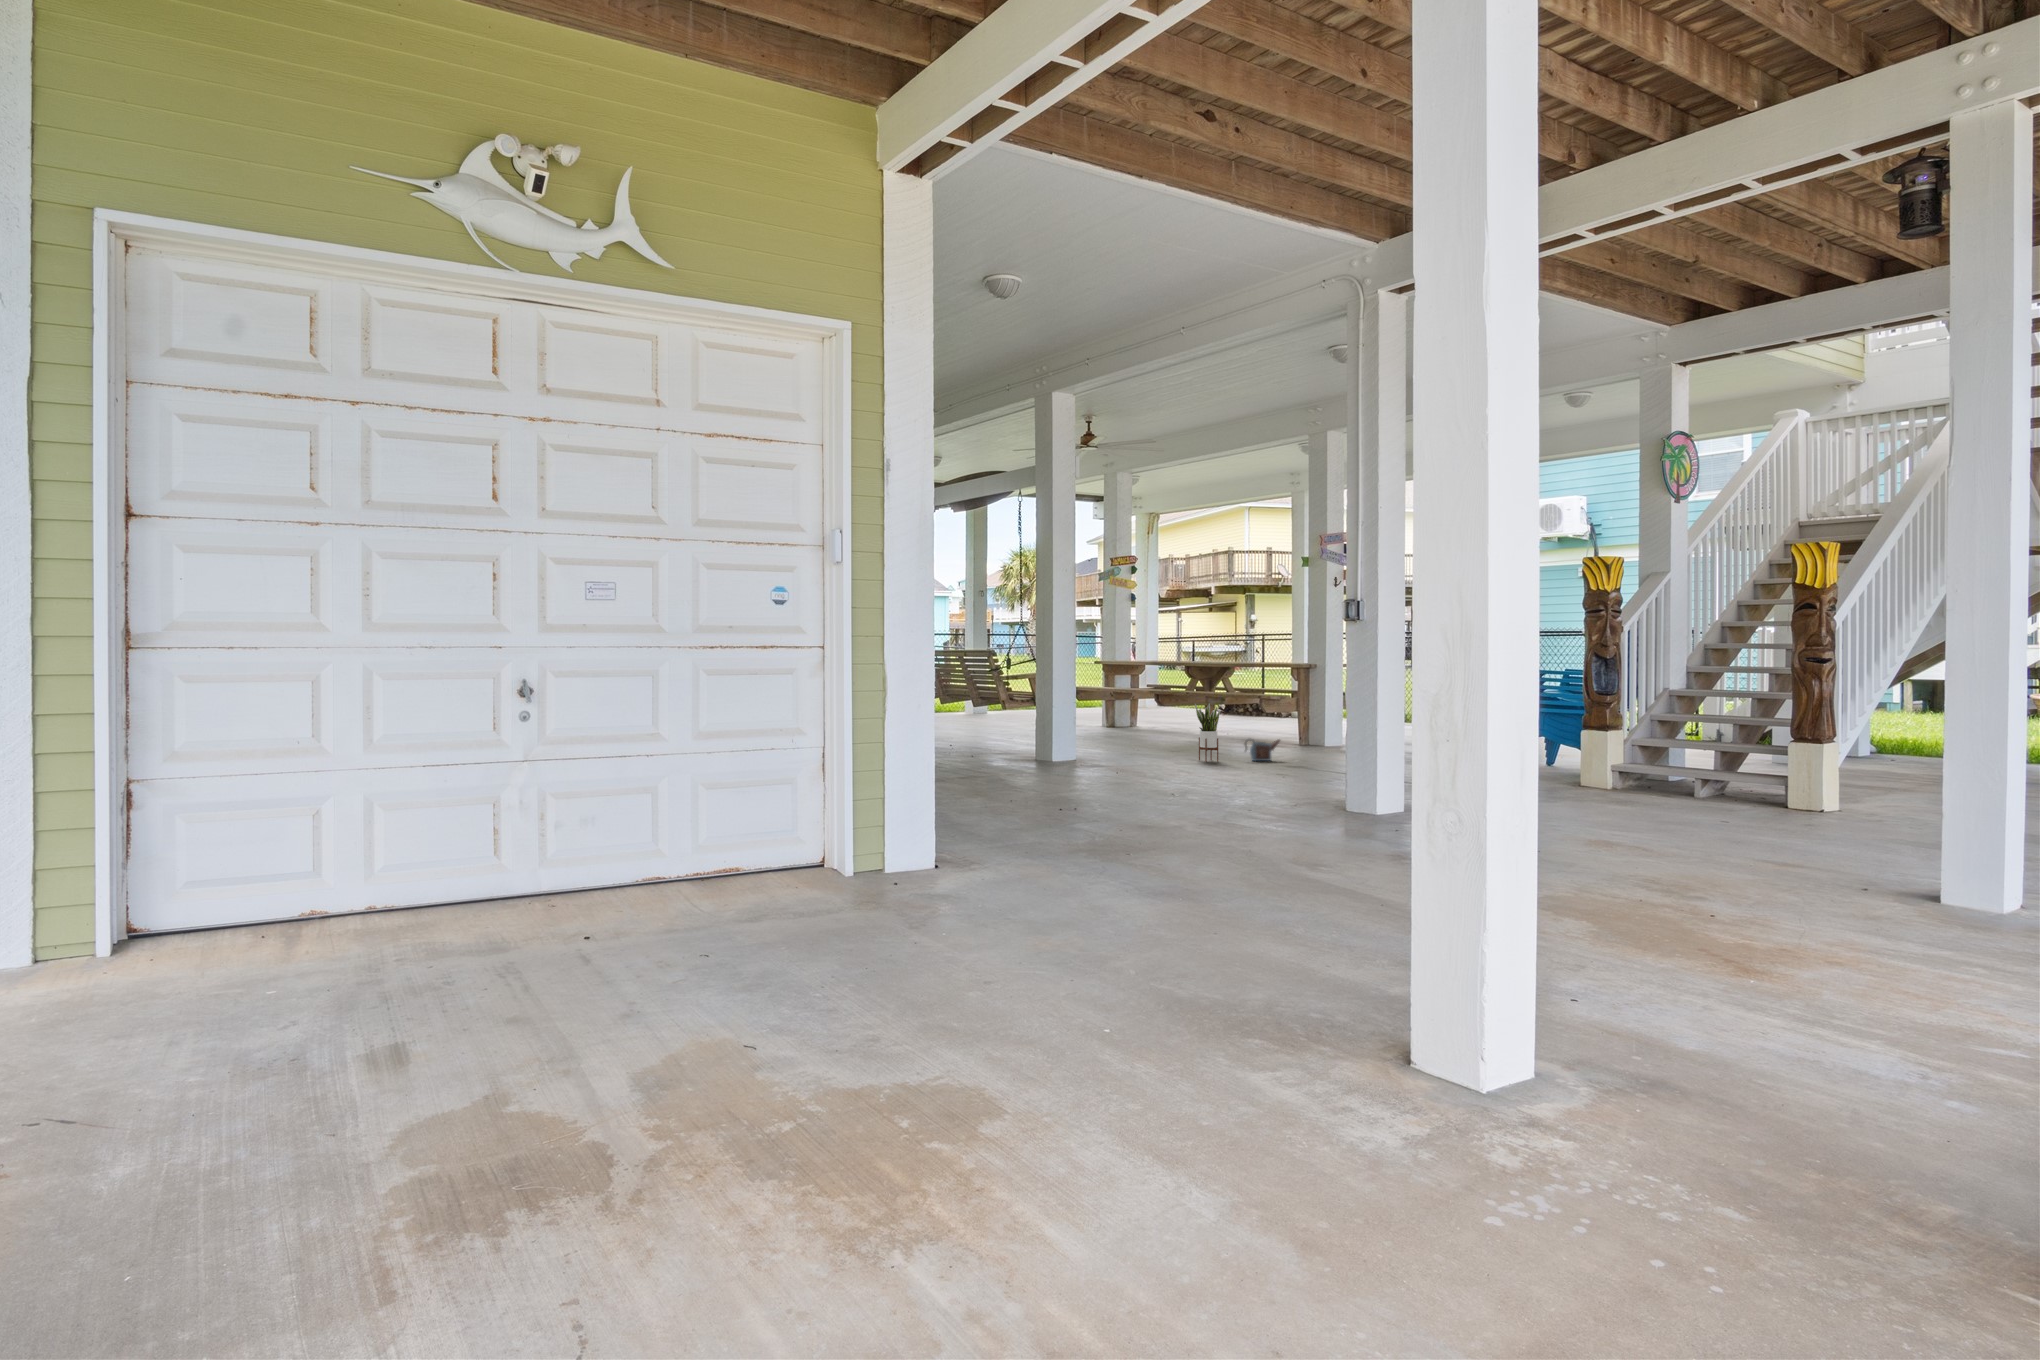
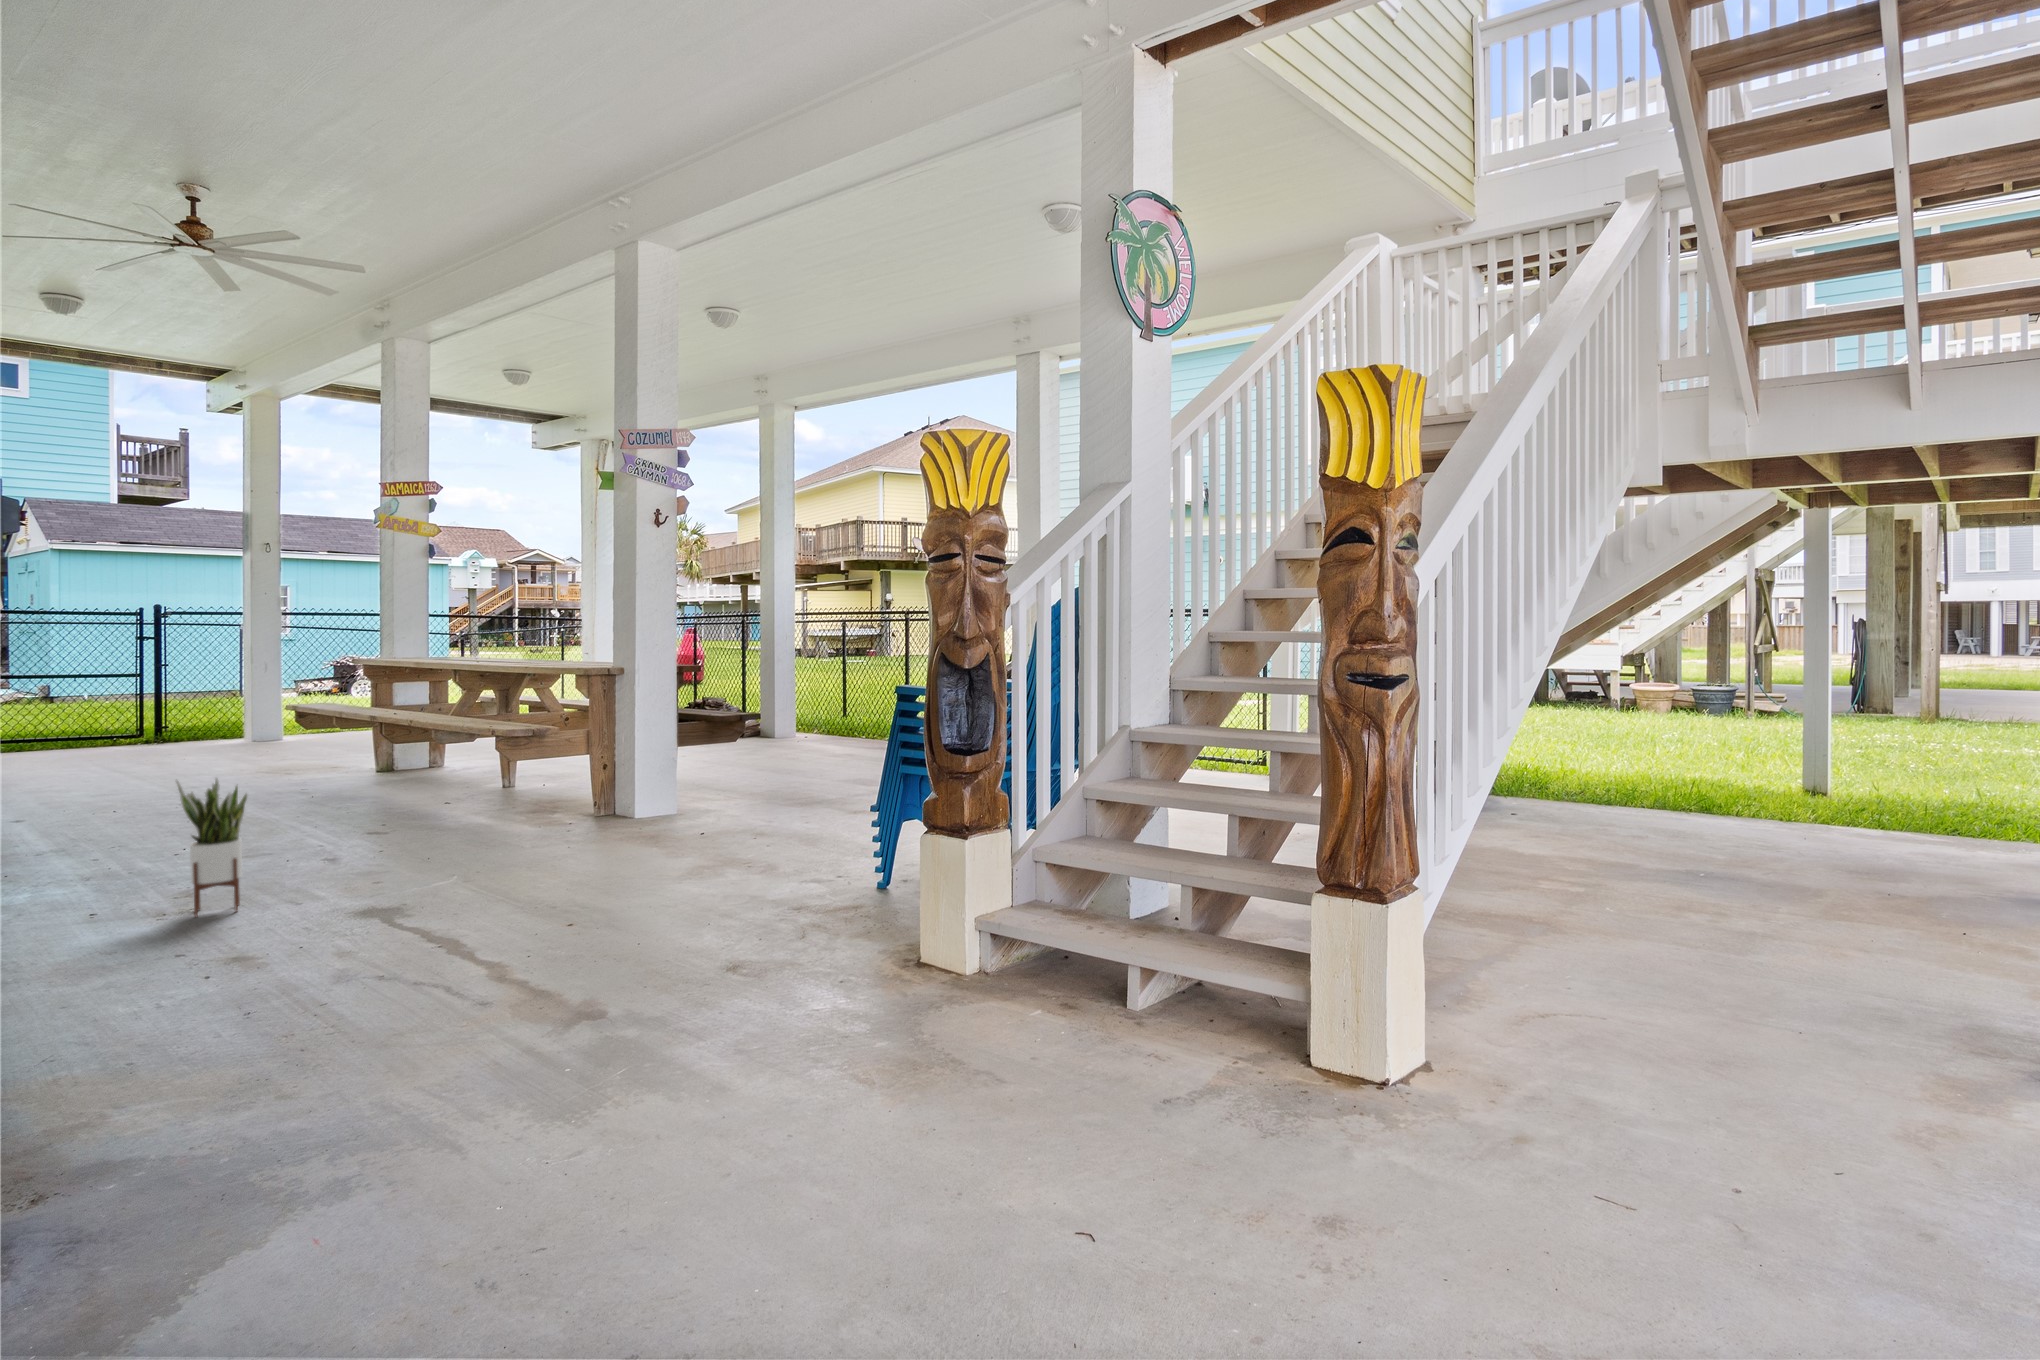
watering can: present [1244,739,1280,761] -> none [311,844,420,902]

